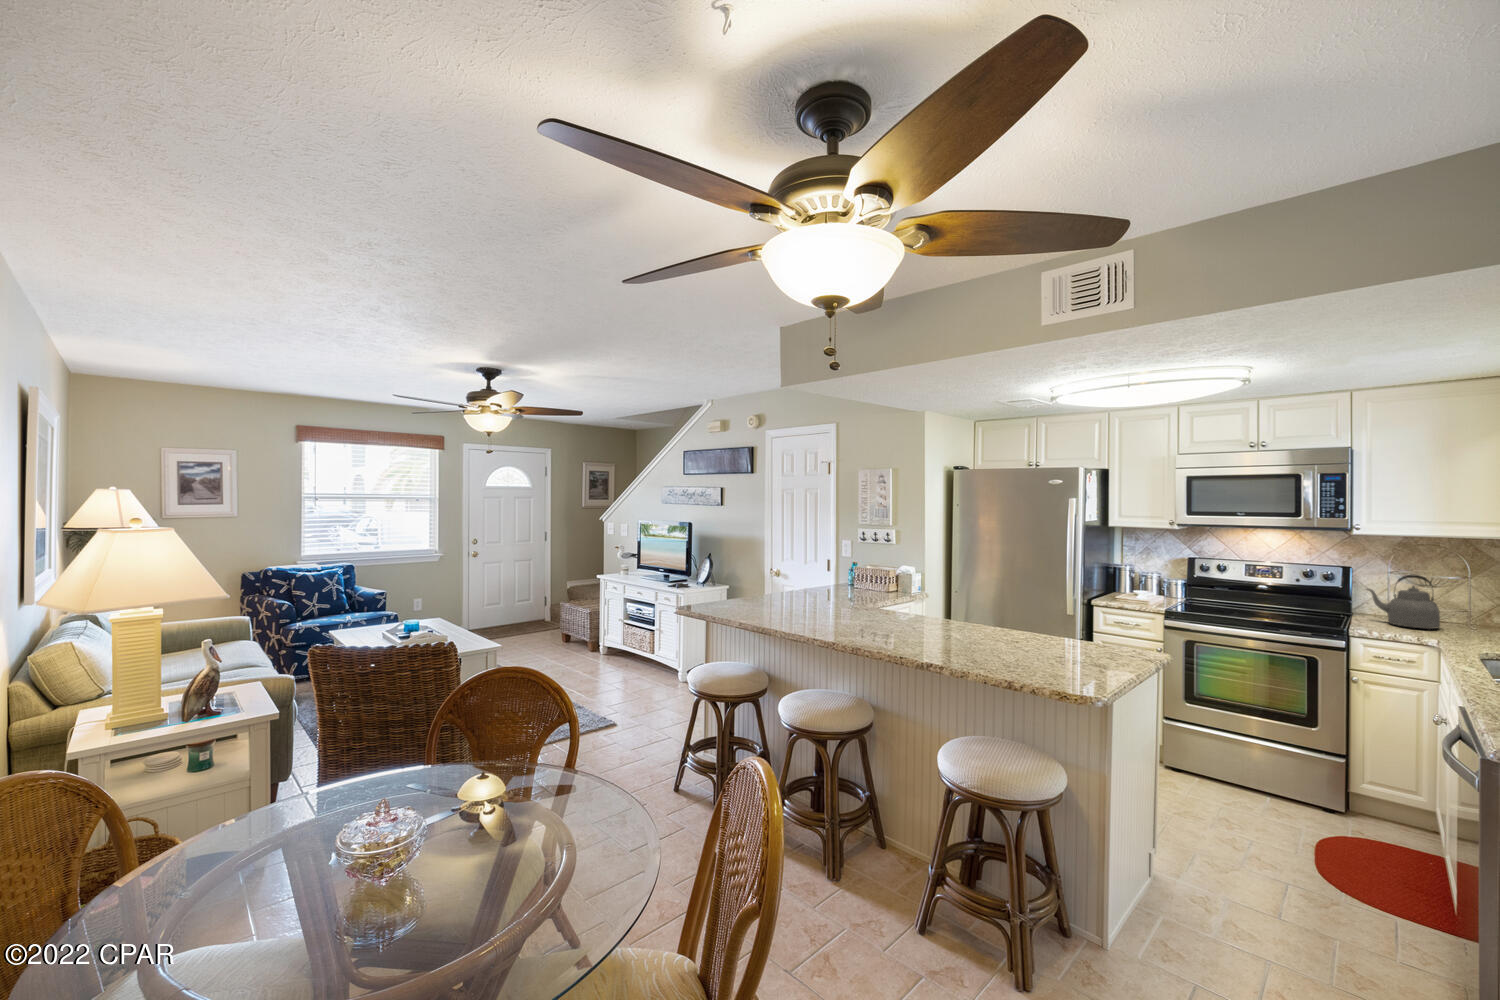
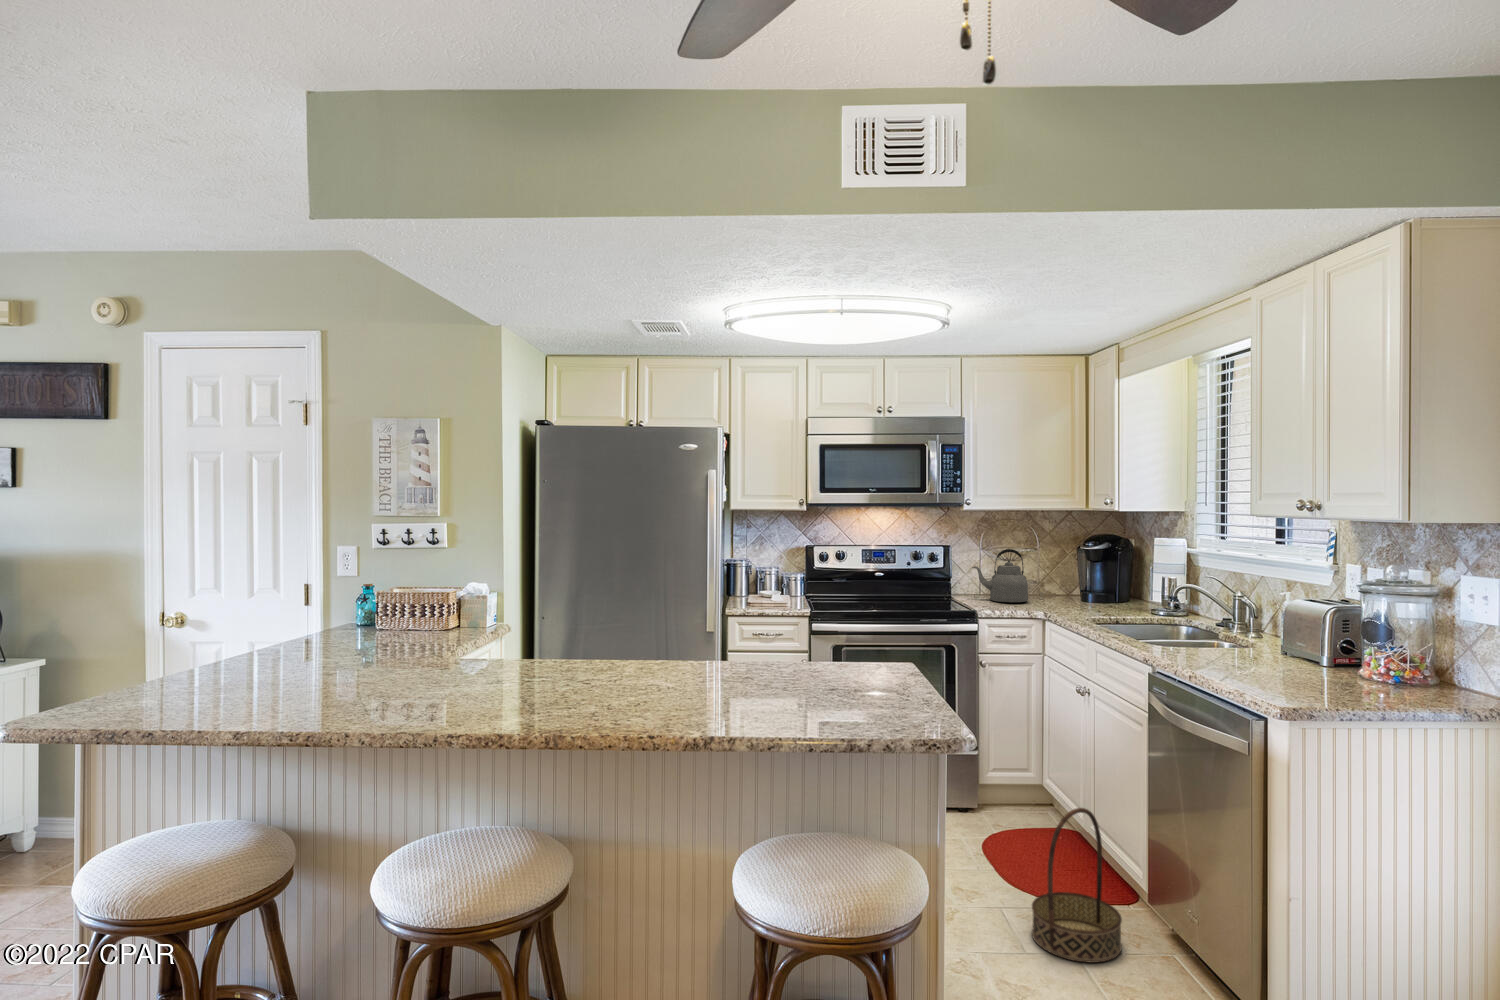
basket: none [1303,815,1410,963] -> present [1032,808,1122,963]

